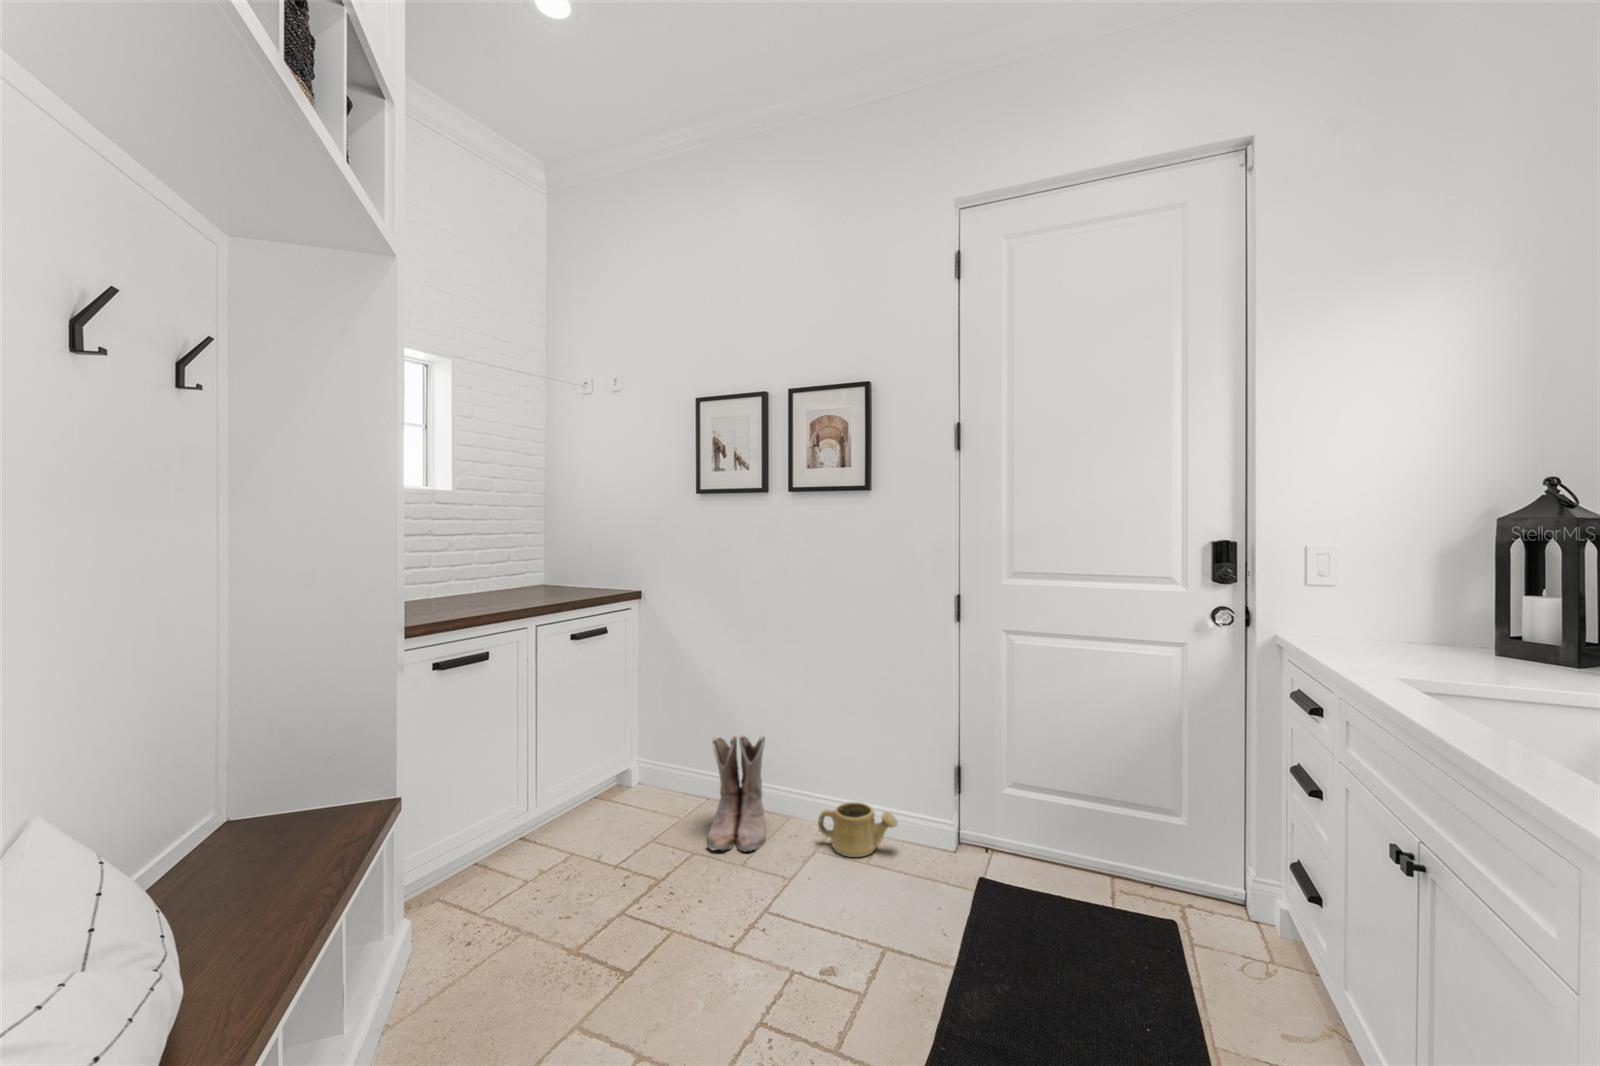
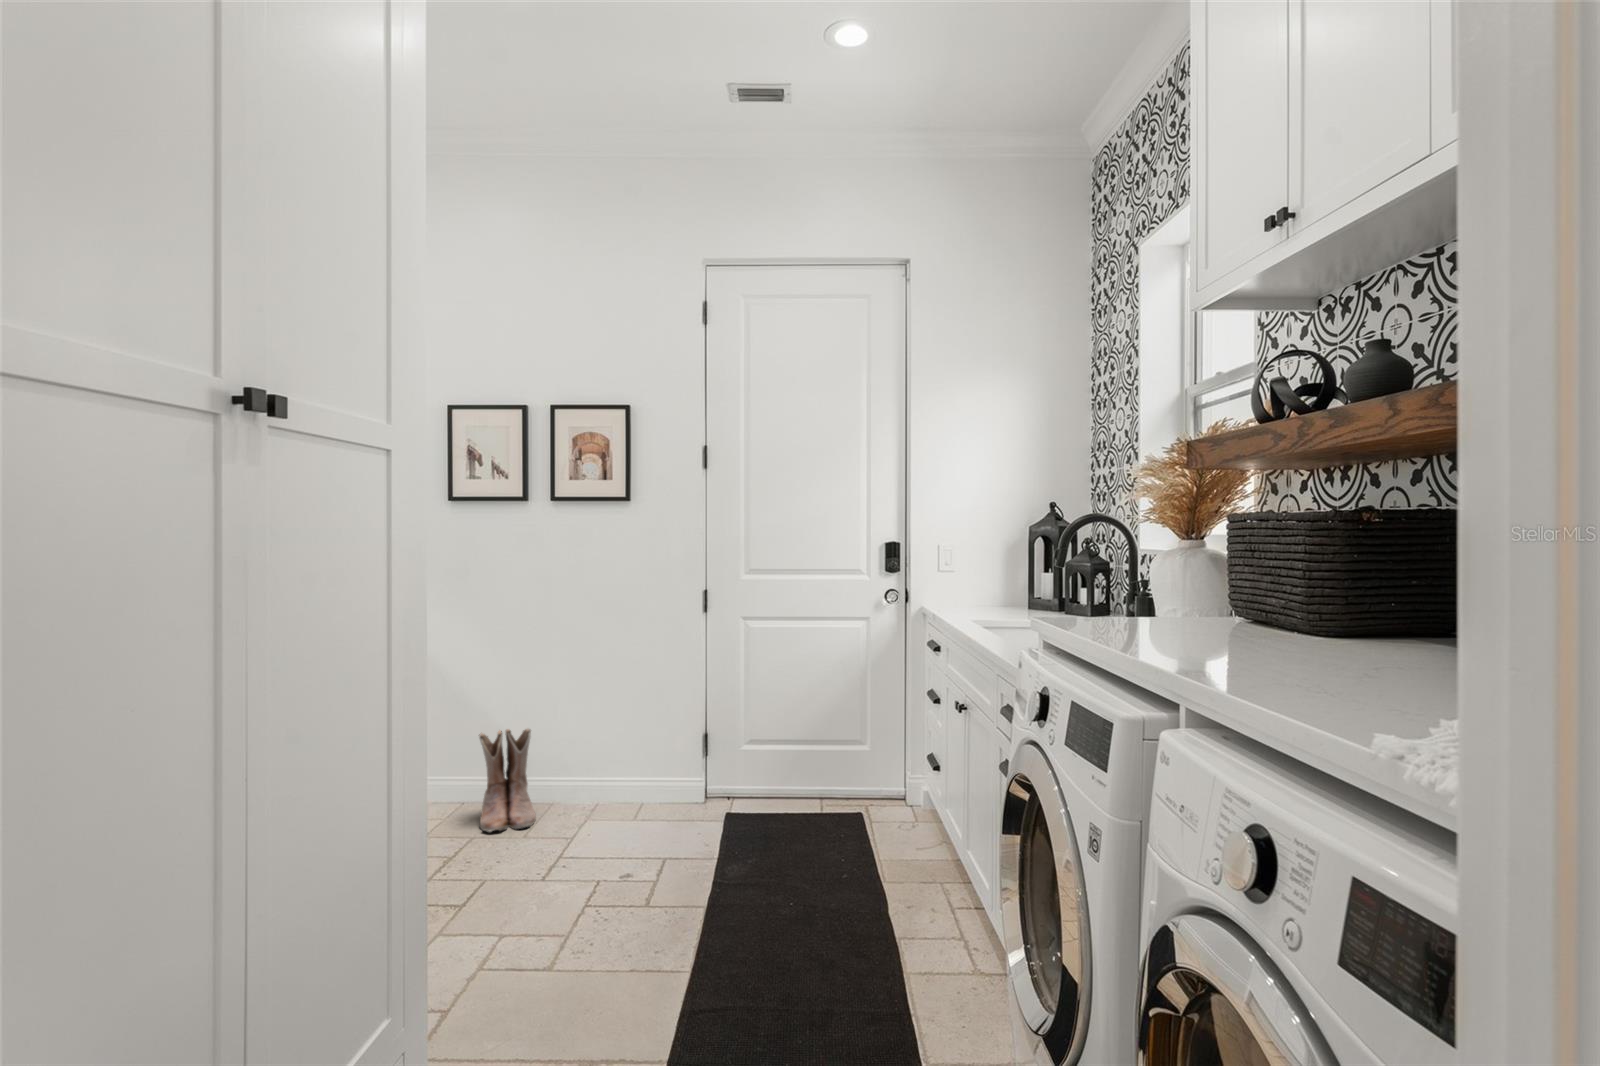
watering can: present [818,802,898,857] -> none [586,775,657,818]

